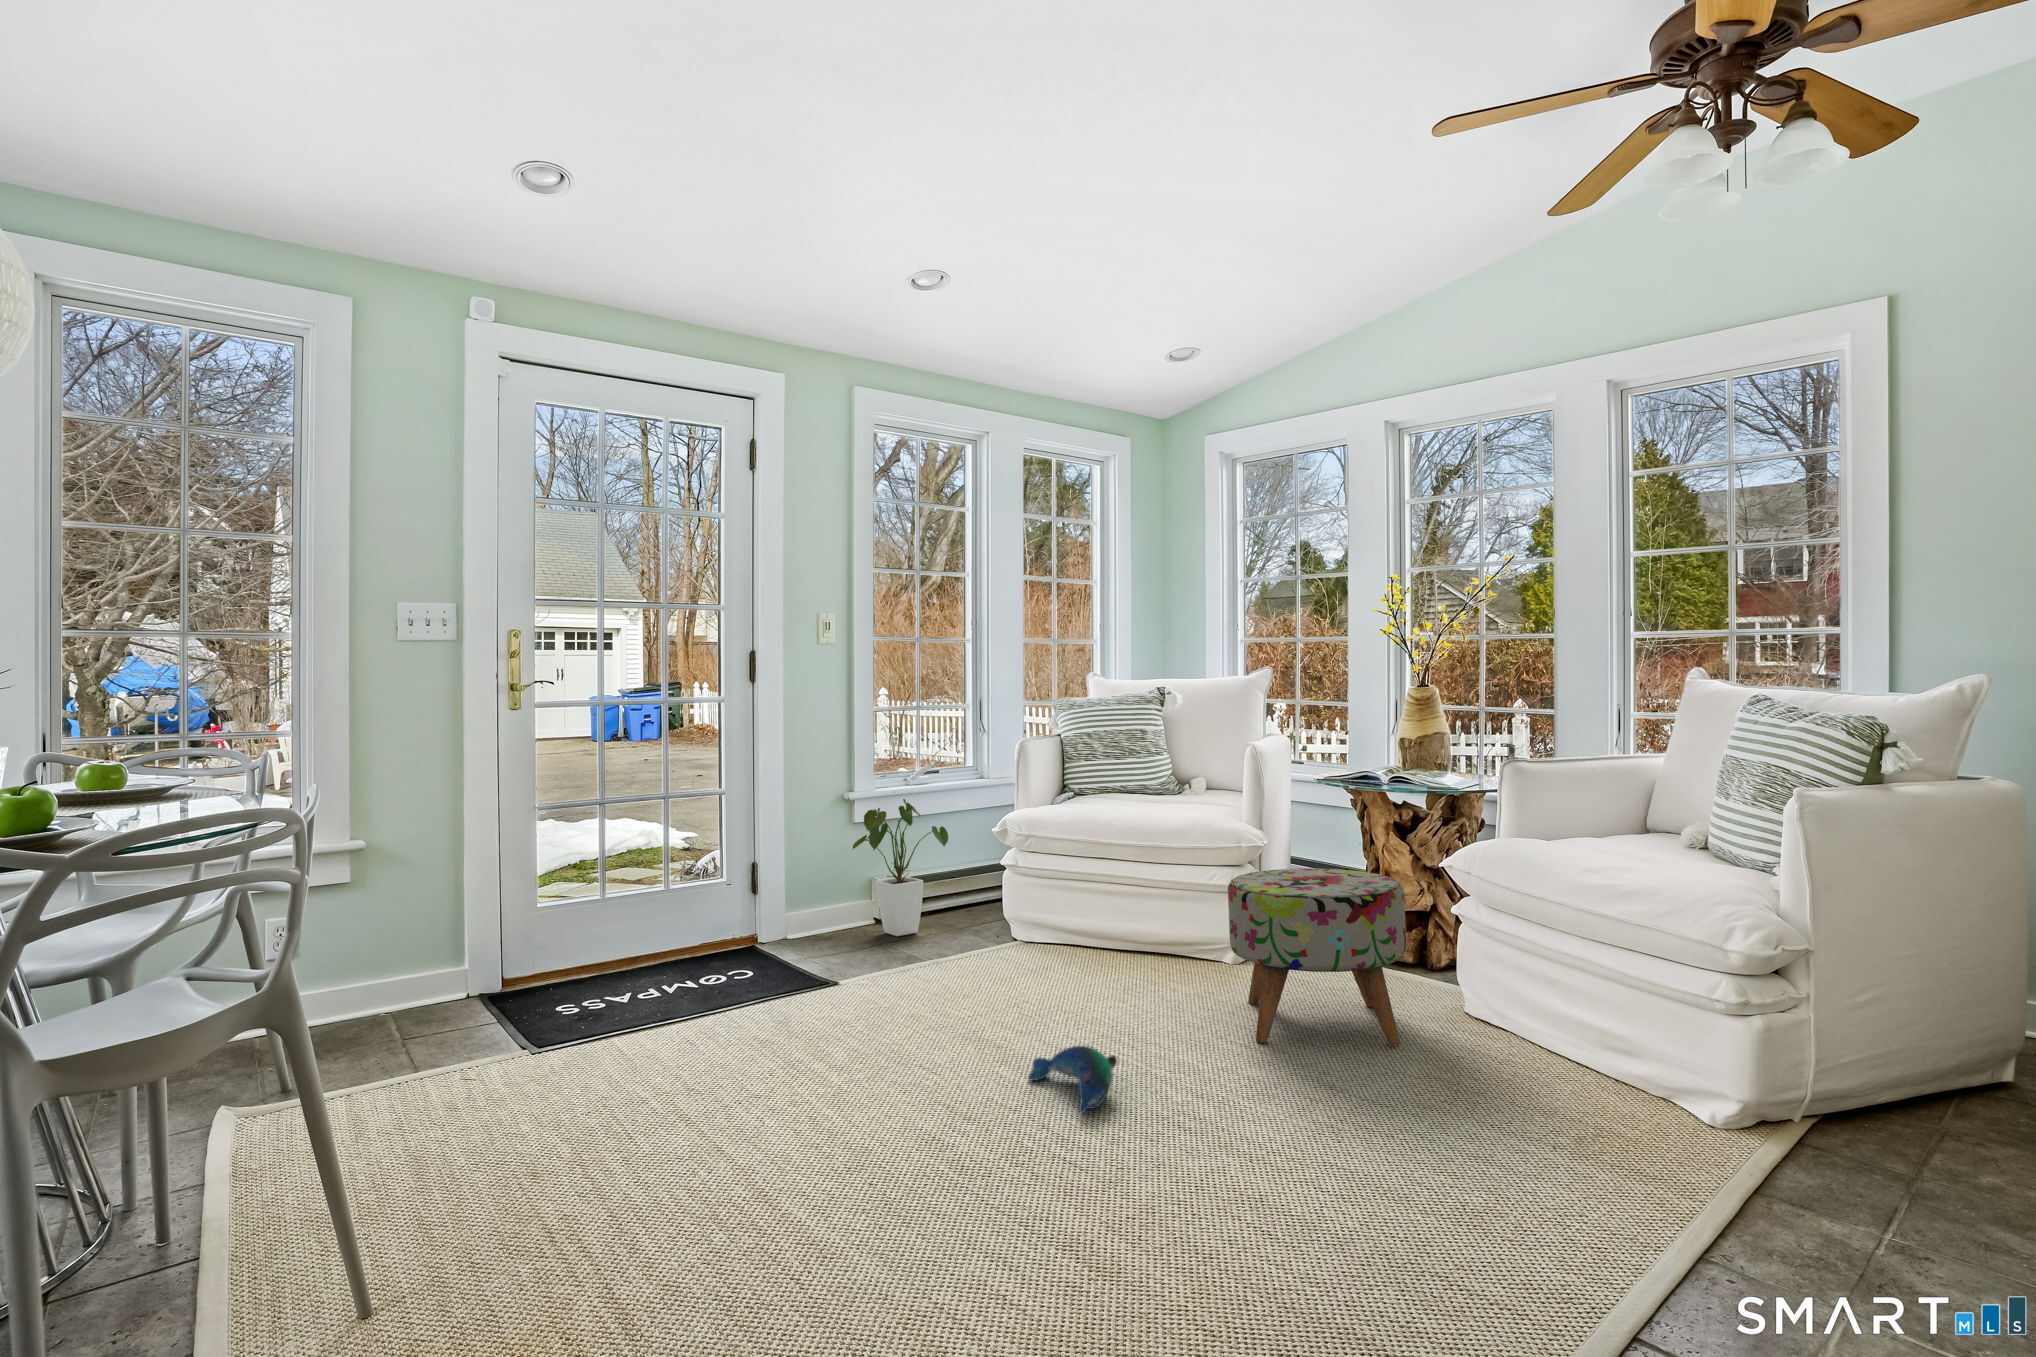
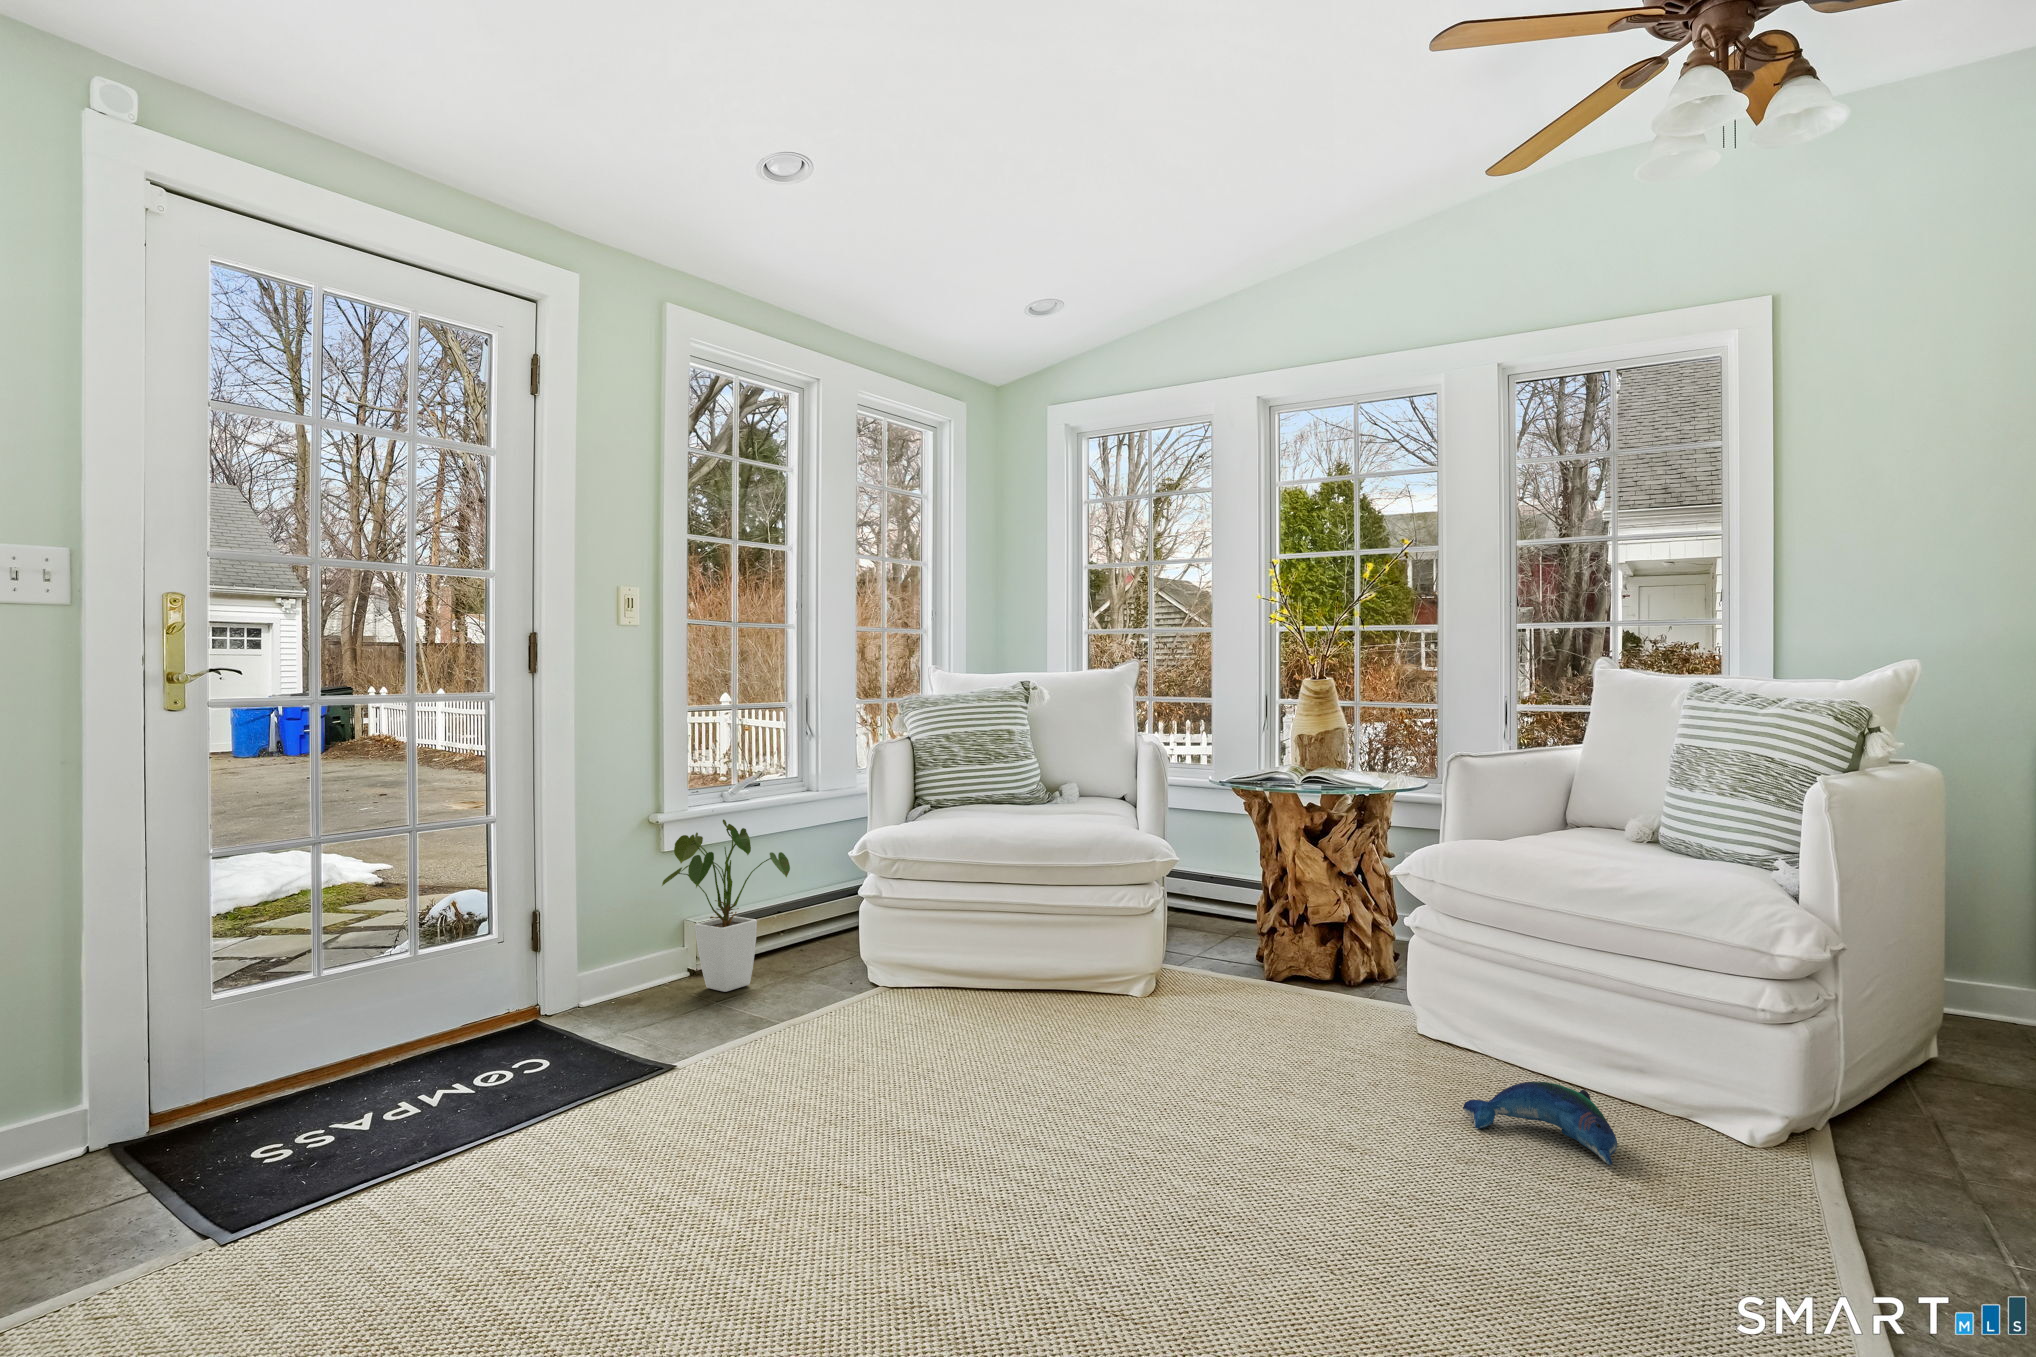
ottoman: present [1228,868,1406,1045] -> none [1180,884,1393,1101]
plush toy: present [1028,1046,1117,1113] -> present [1463,1081,1617,1165]

